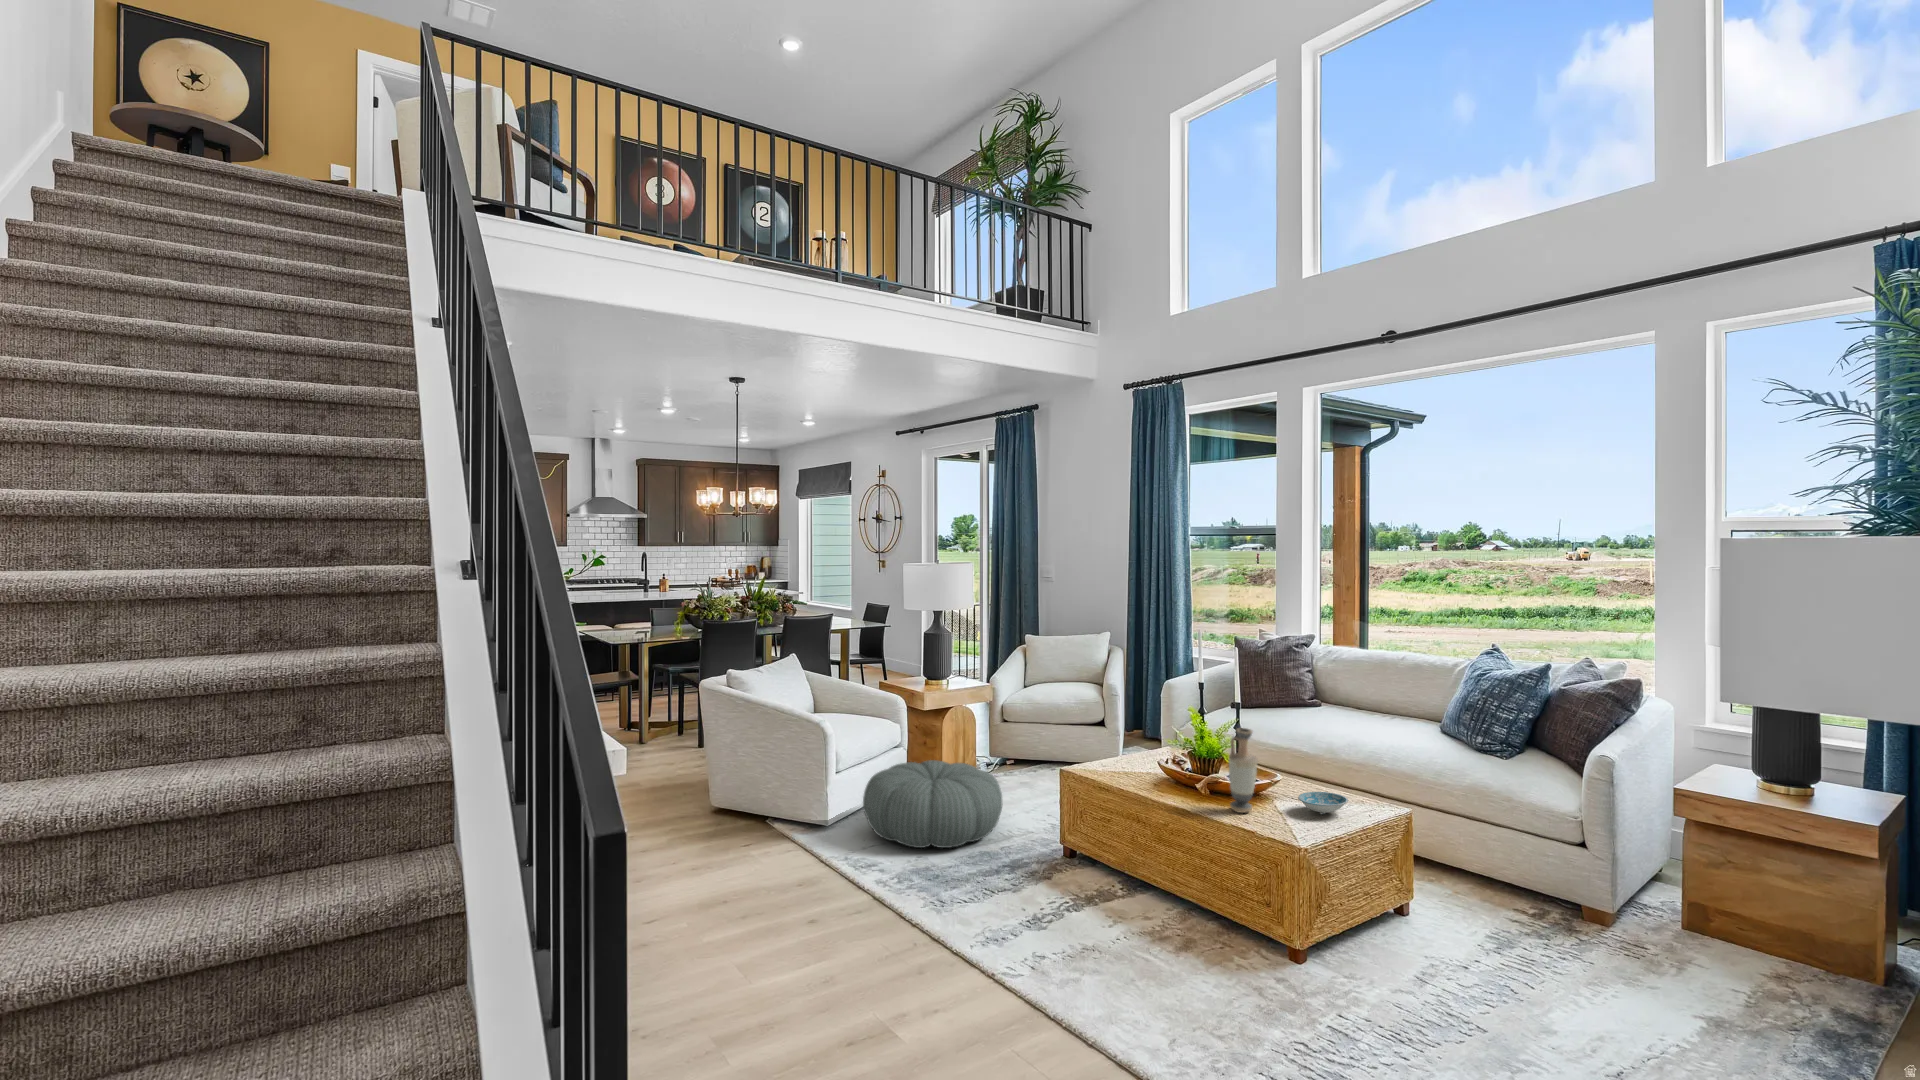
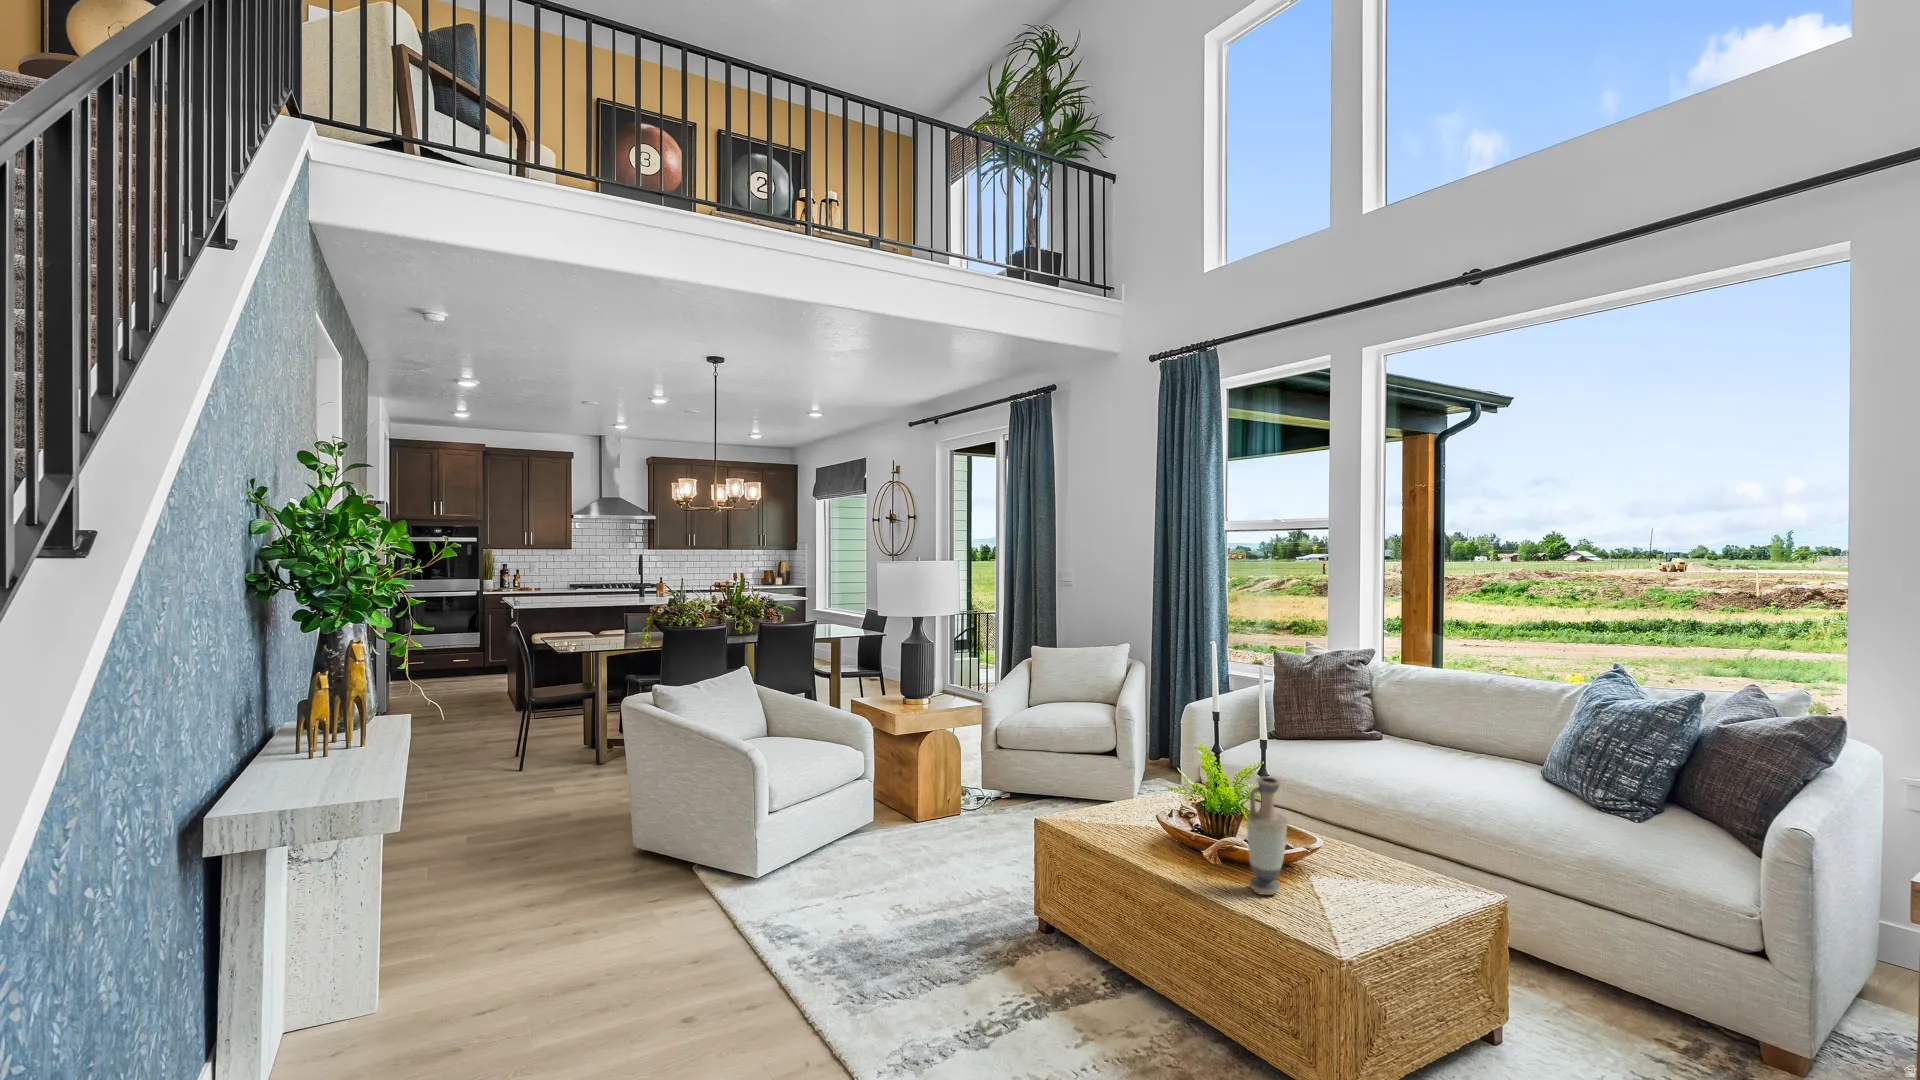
pouf: present [863,760,1003,848] -> none [797,796,971,912]
ceramic bowl: present [1298,792,1348,814] -> none [1345,867,1418,900]

